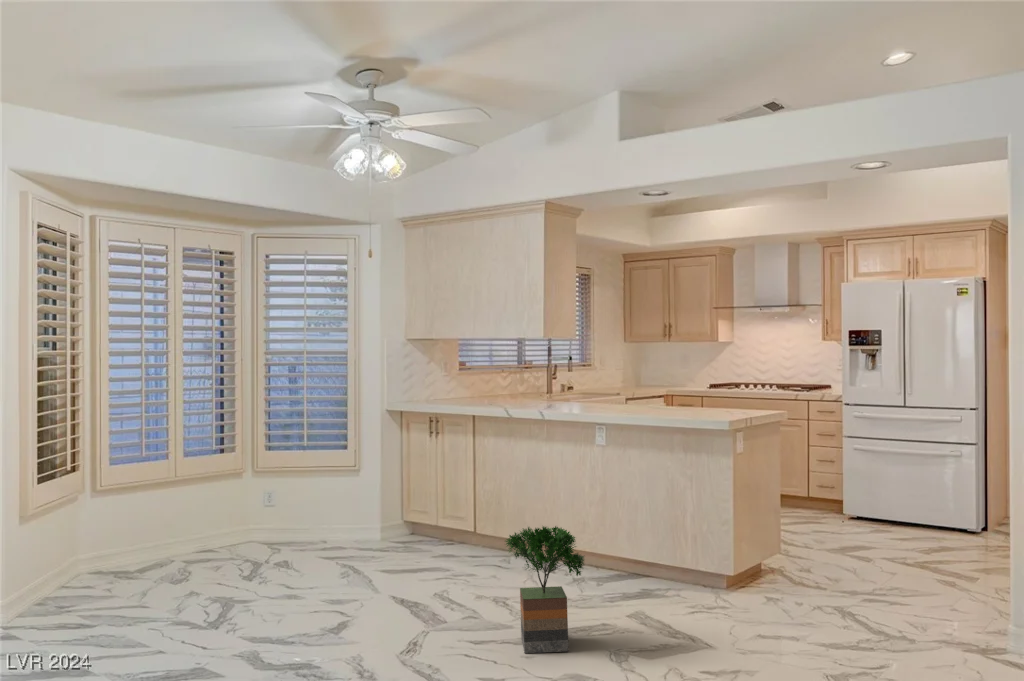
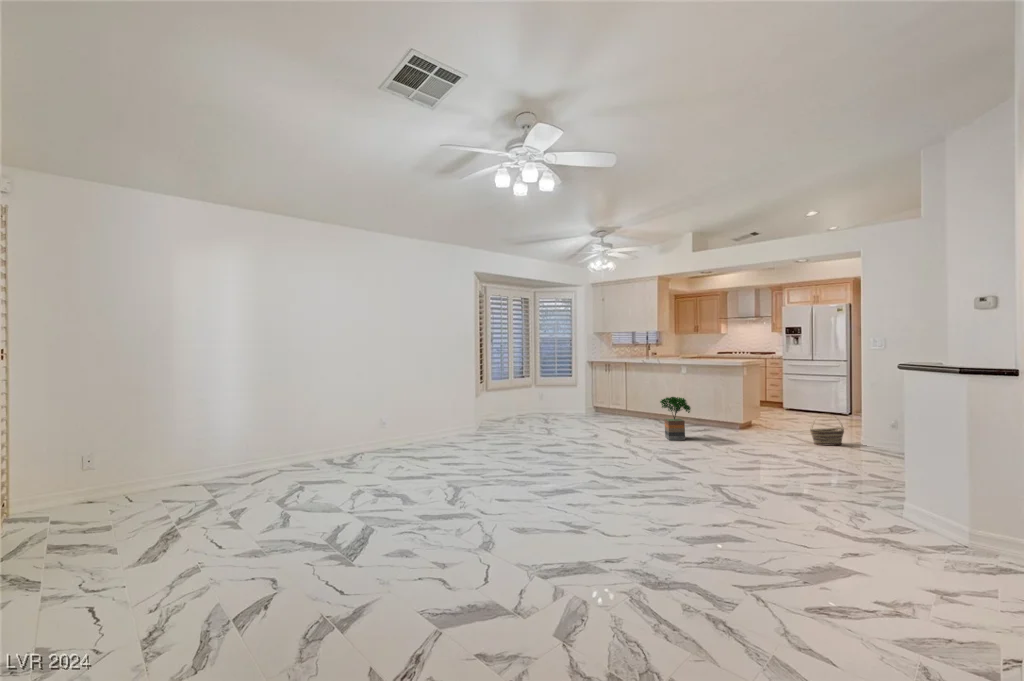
basket: none [890,569,974,658] -> present [810,416,844,445]

